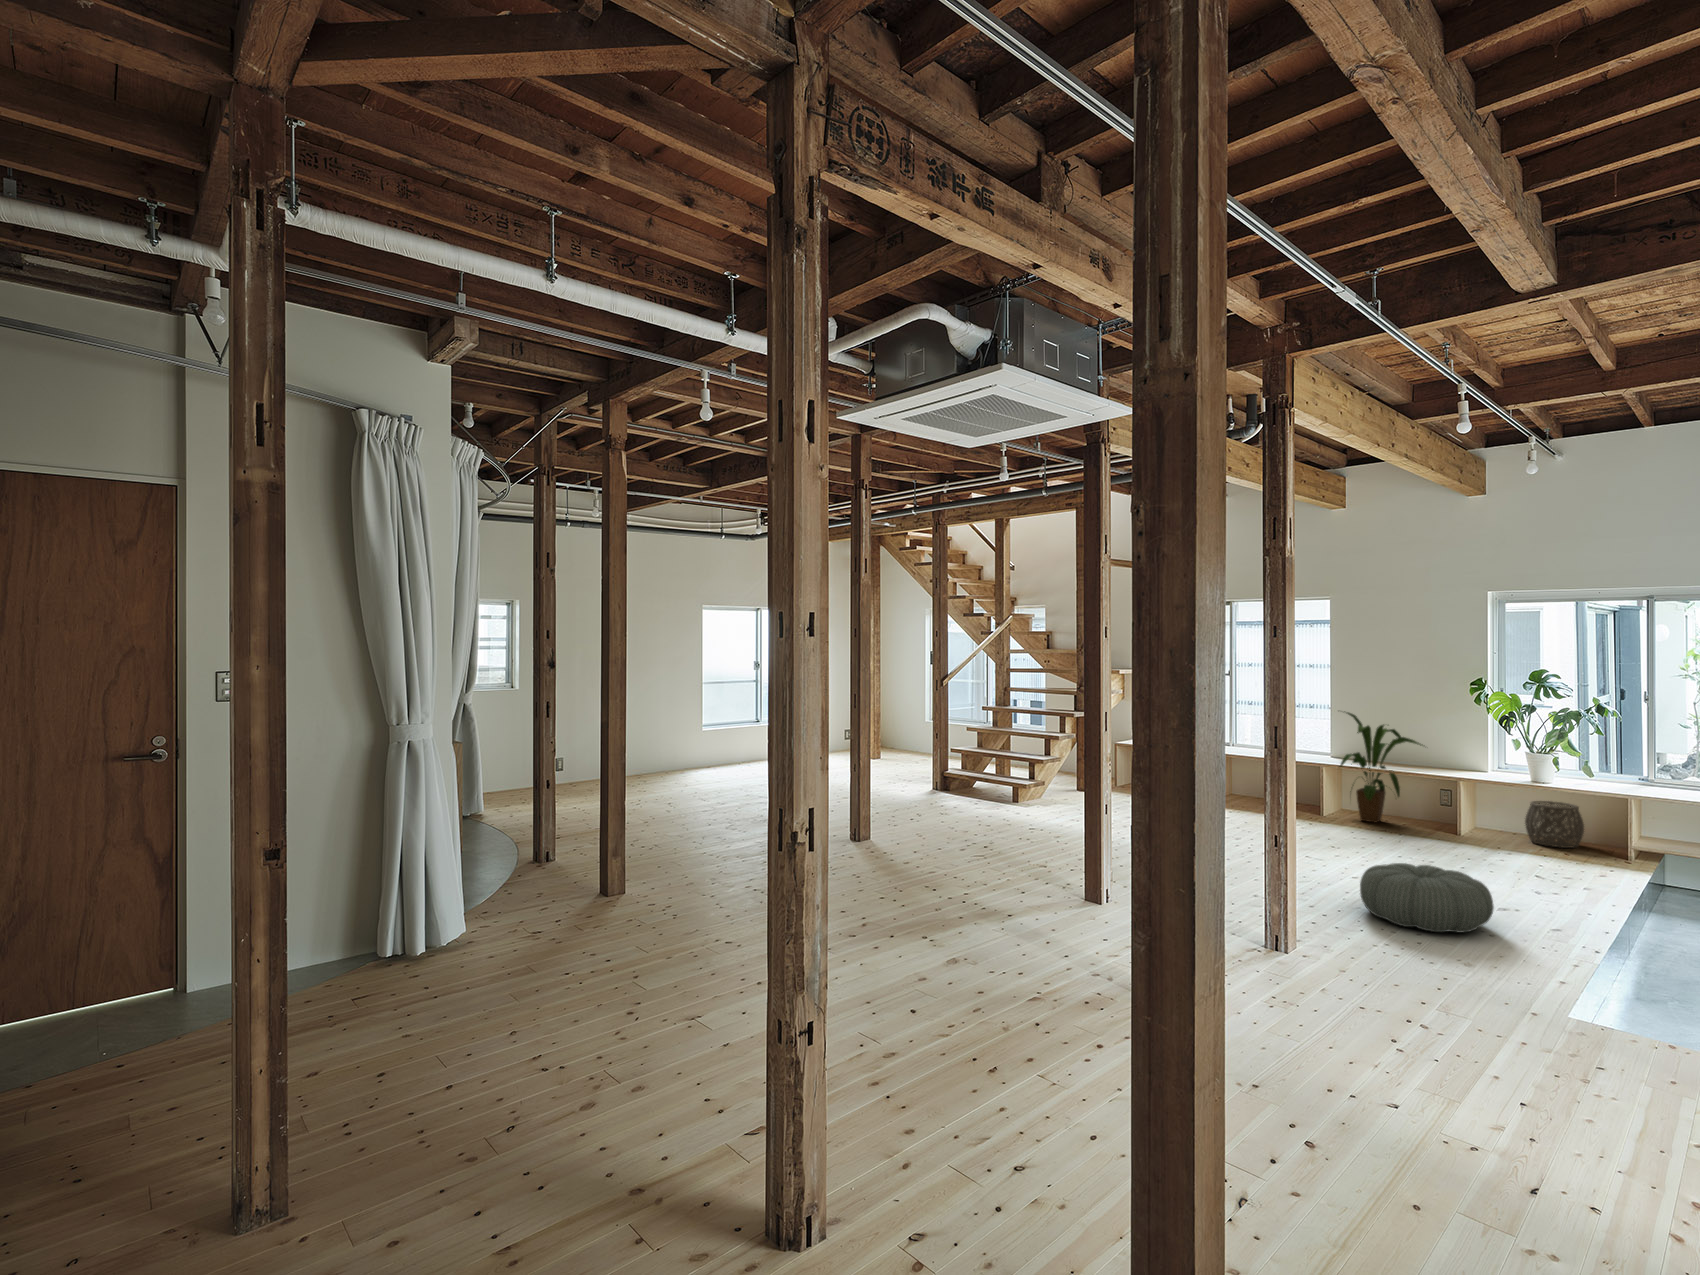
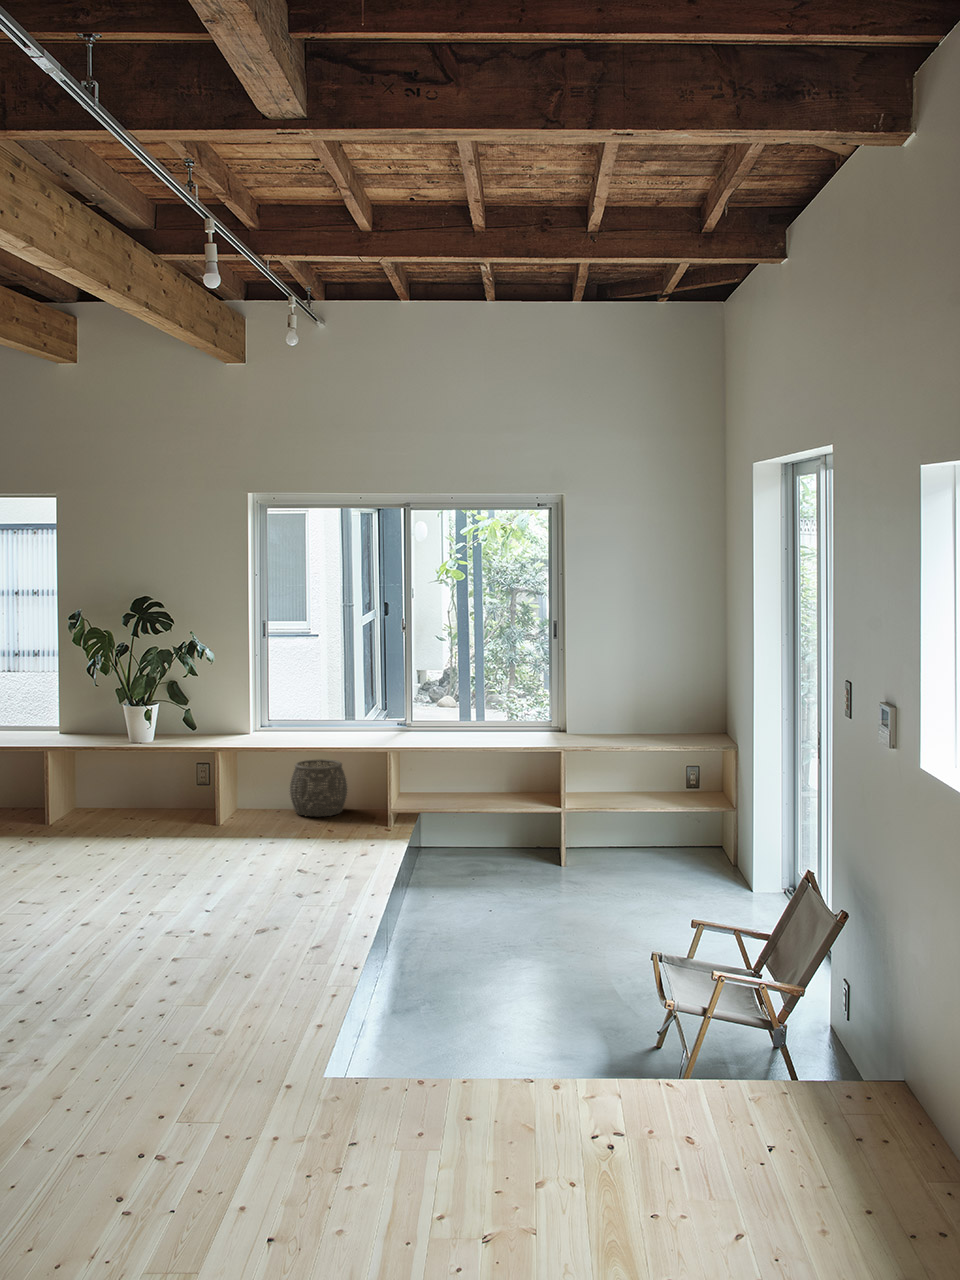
house plant: present [1340,711,1421,822] -> none [71,663,185,815]
pouf: present [1360,863,1494,933] -> none [96,889,253,984]

